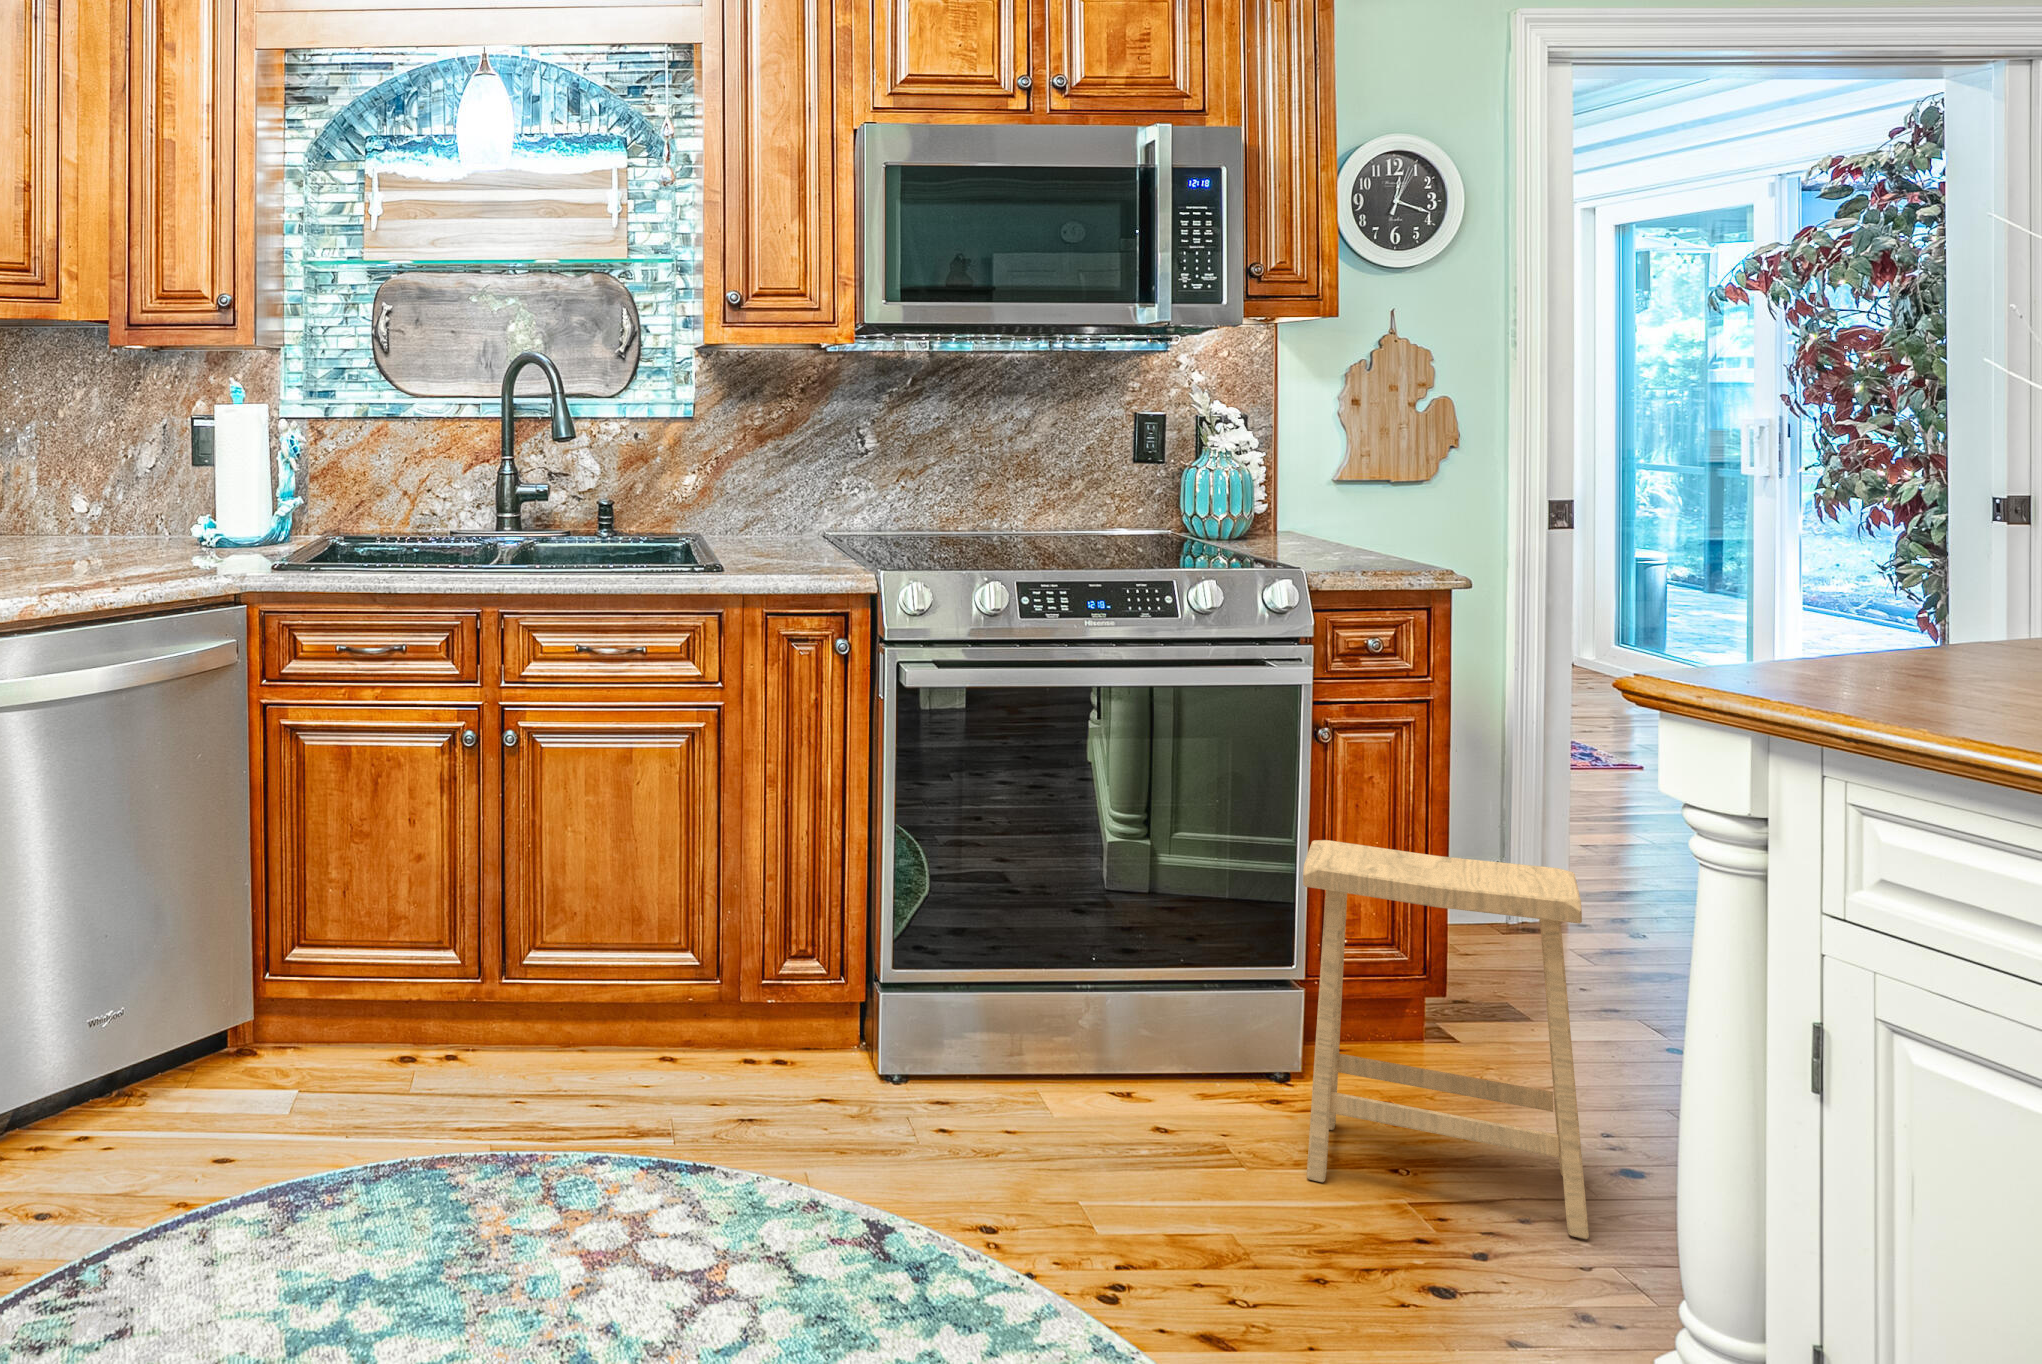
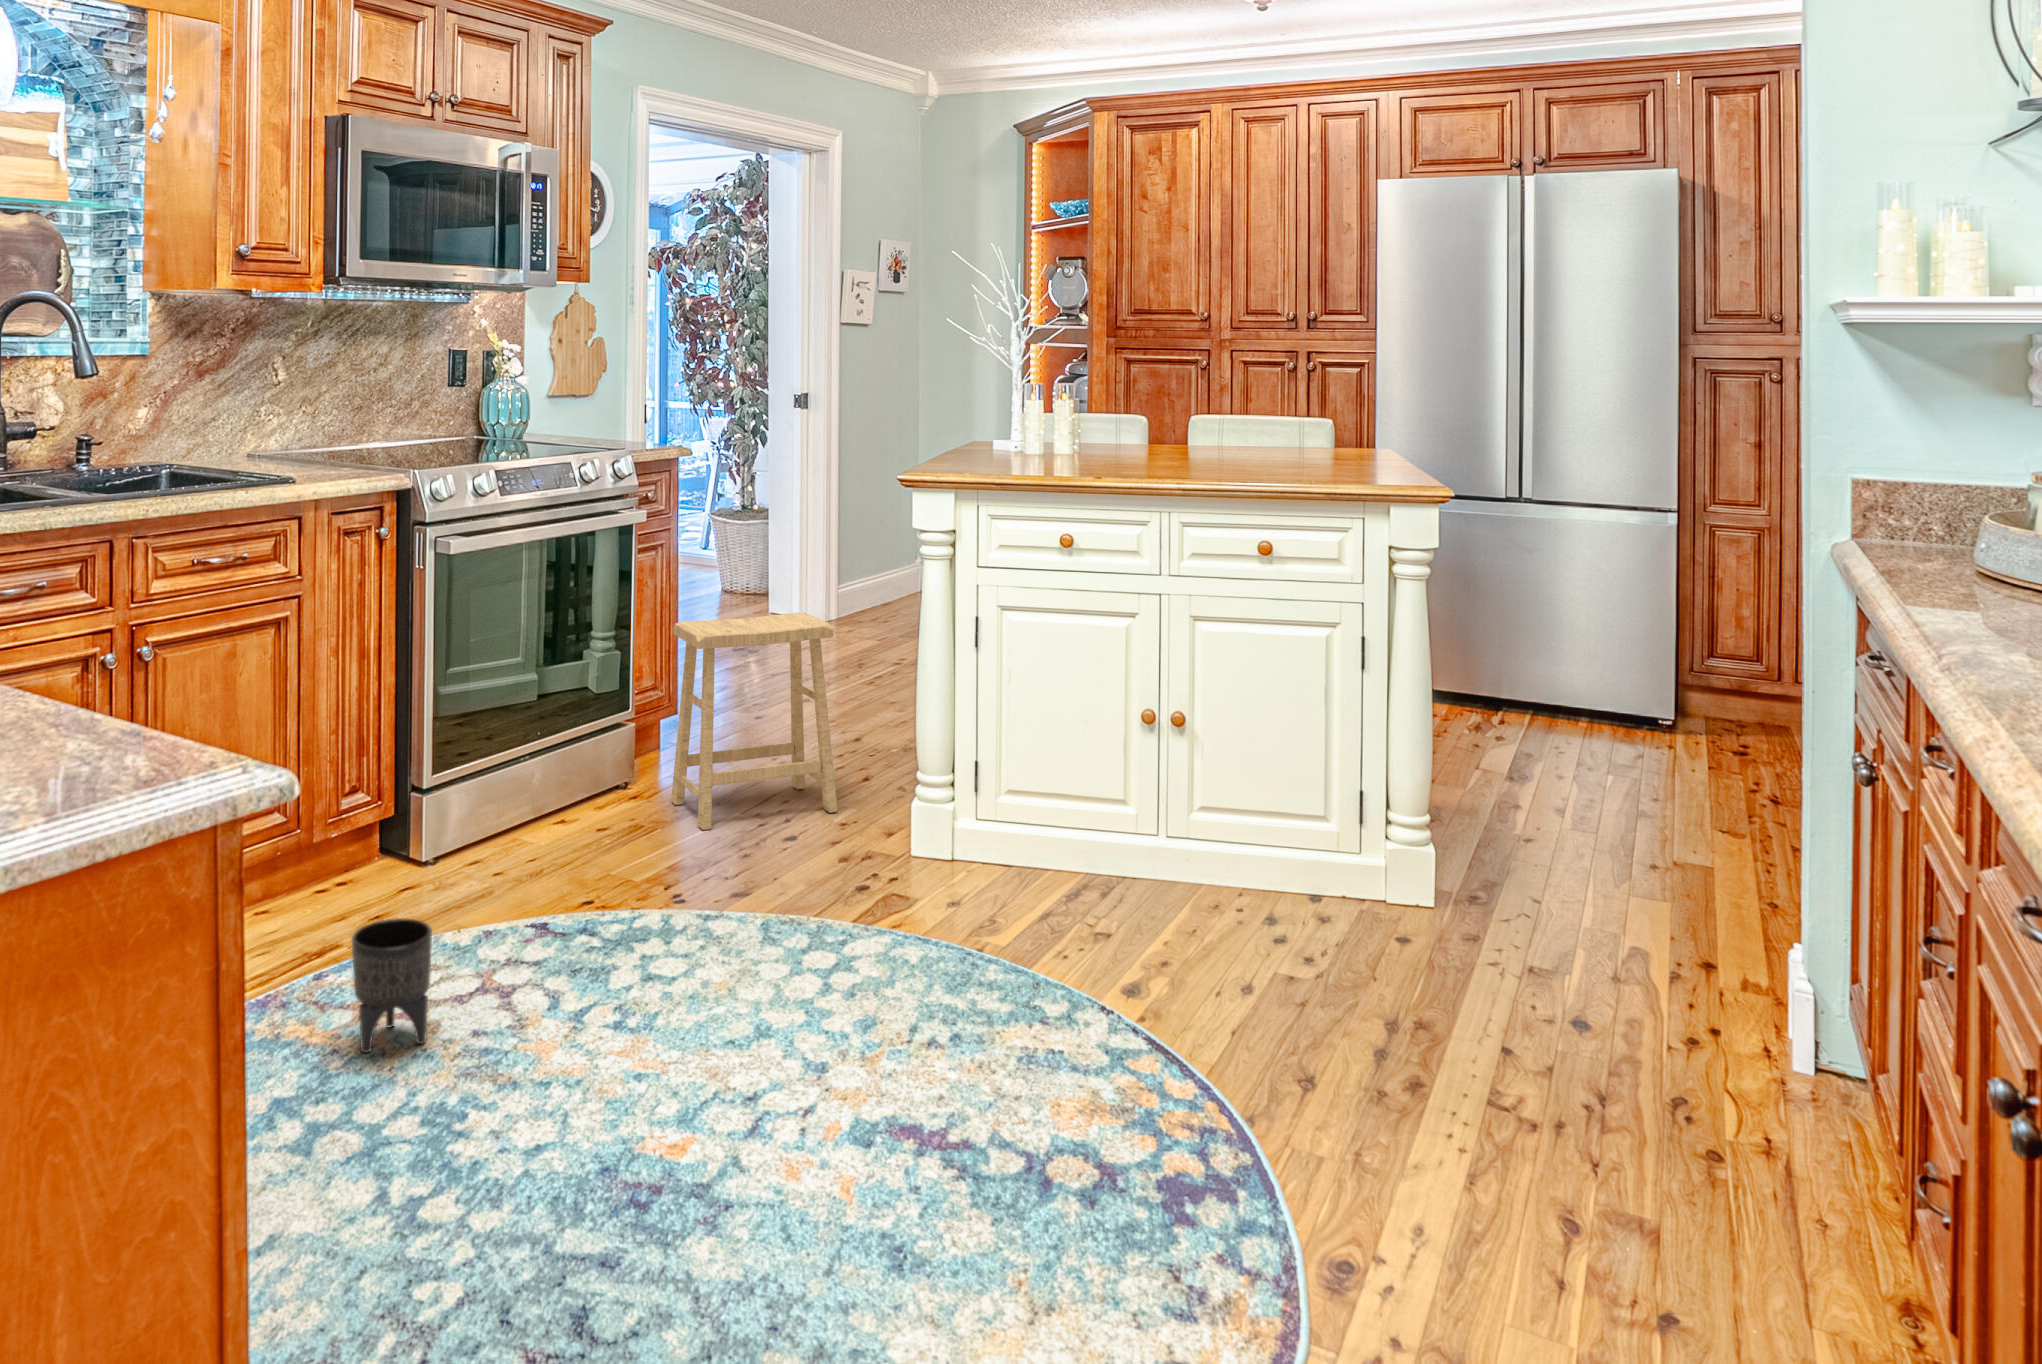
planter: none [517,1118,615,1297] -> present [352,918,432,1053]

